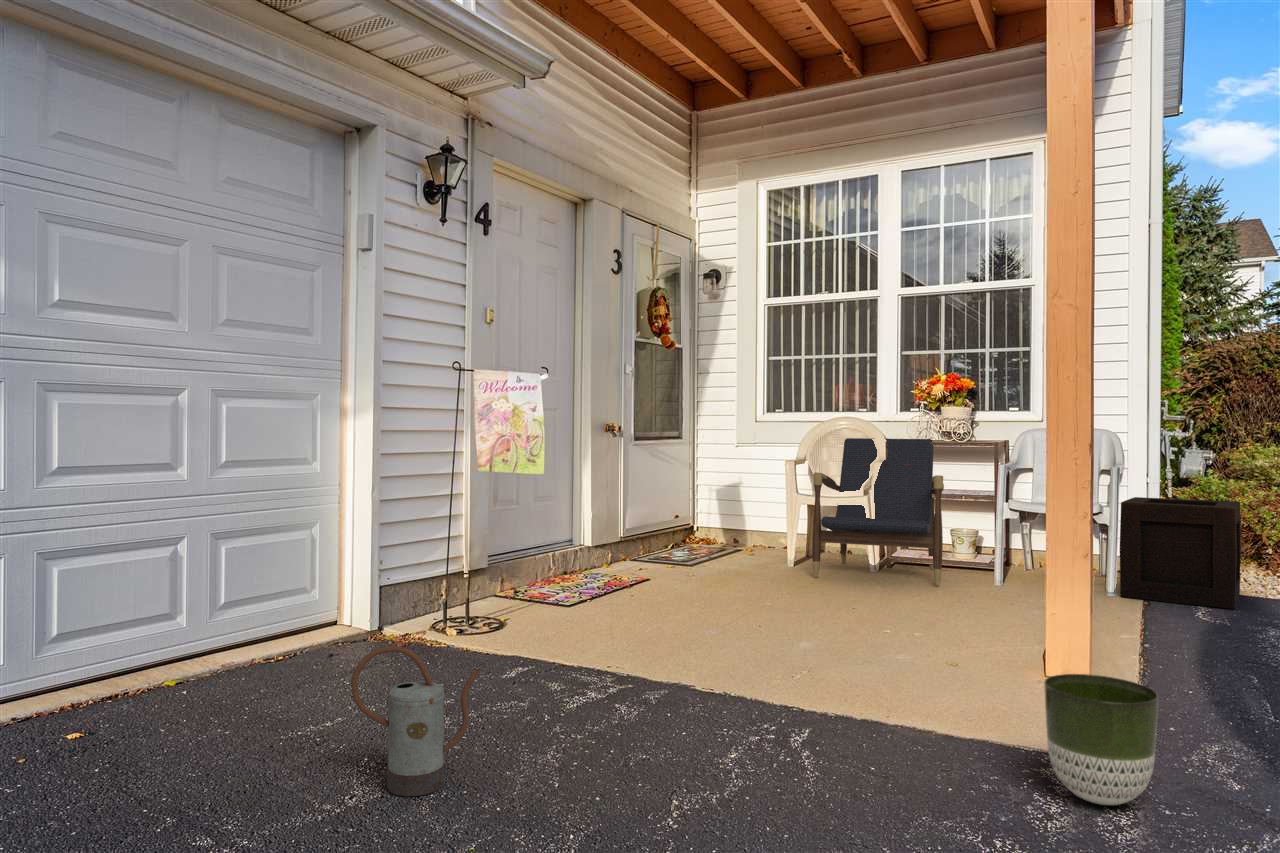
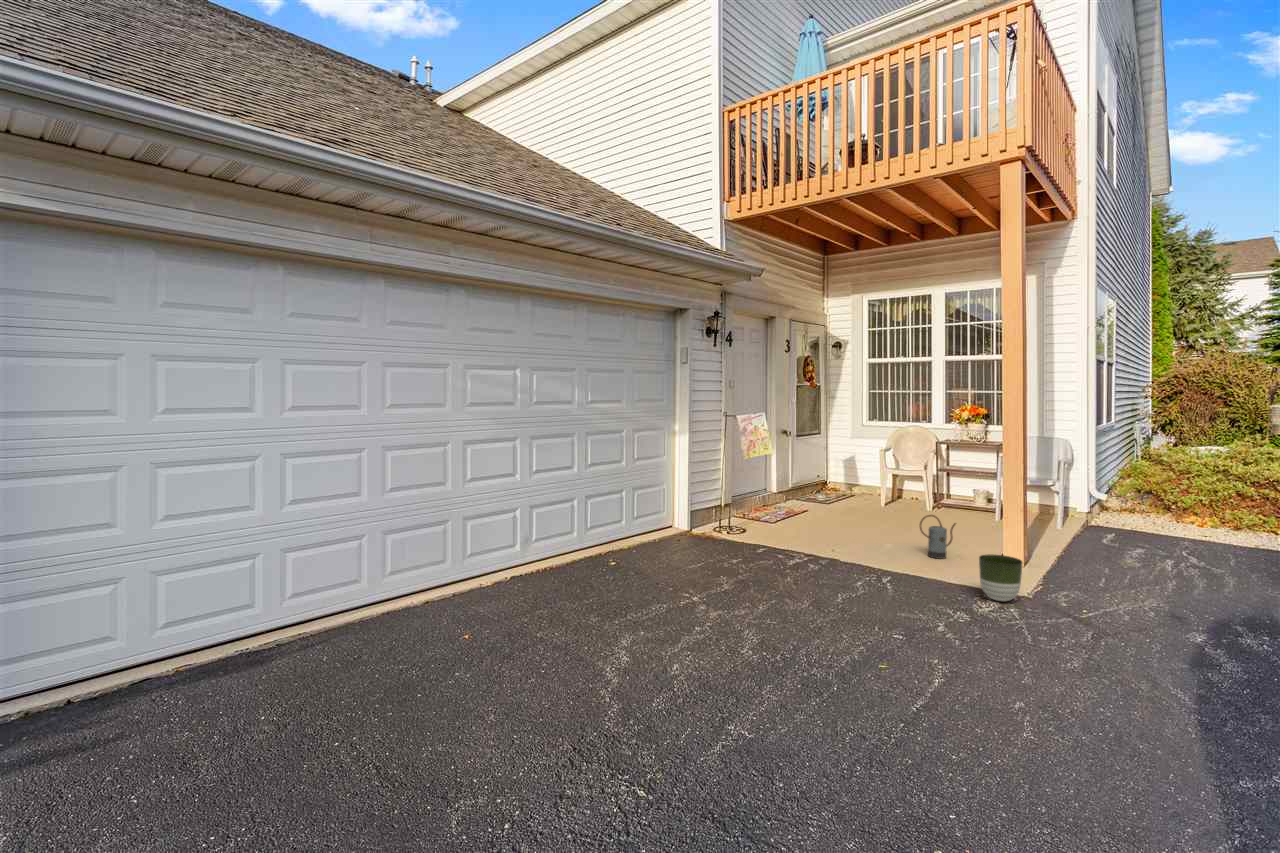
lounge chair: present [812,438,944,586] -> none [893,438,966,518]
wooden crate: present [1120,497,1241,609] -> none [1064,474,1139,535]
watering can: present [351,646,482,796] -> present [920,515,956,559]

